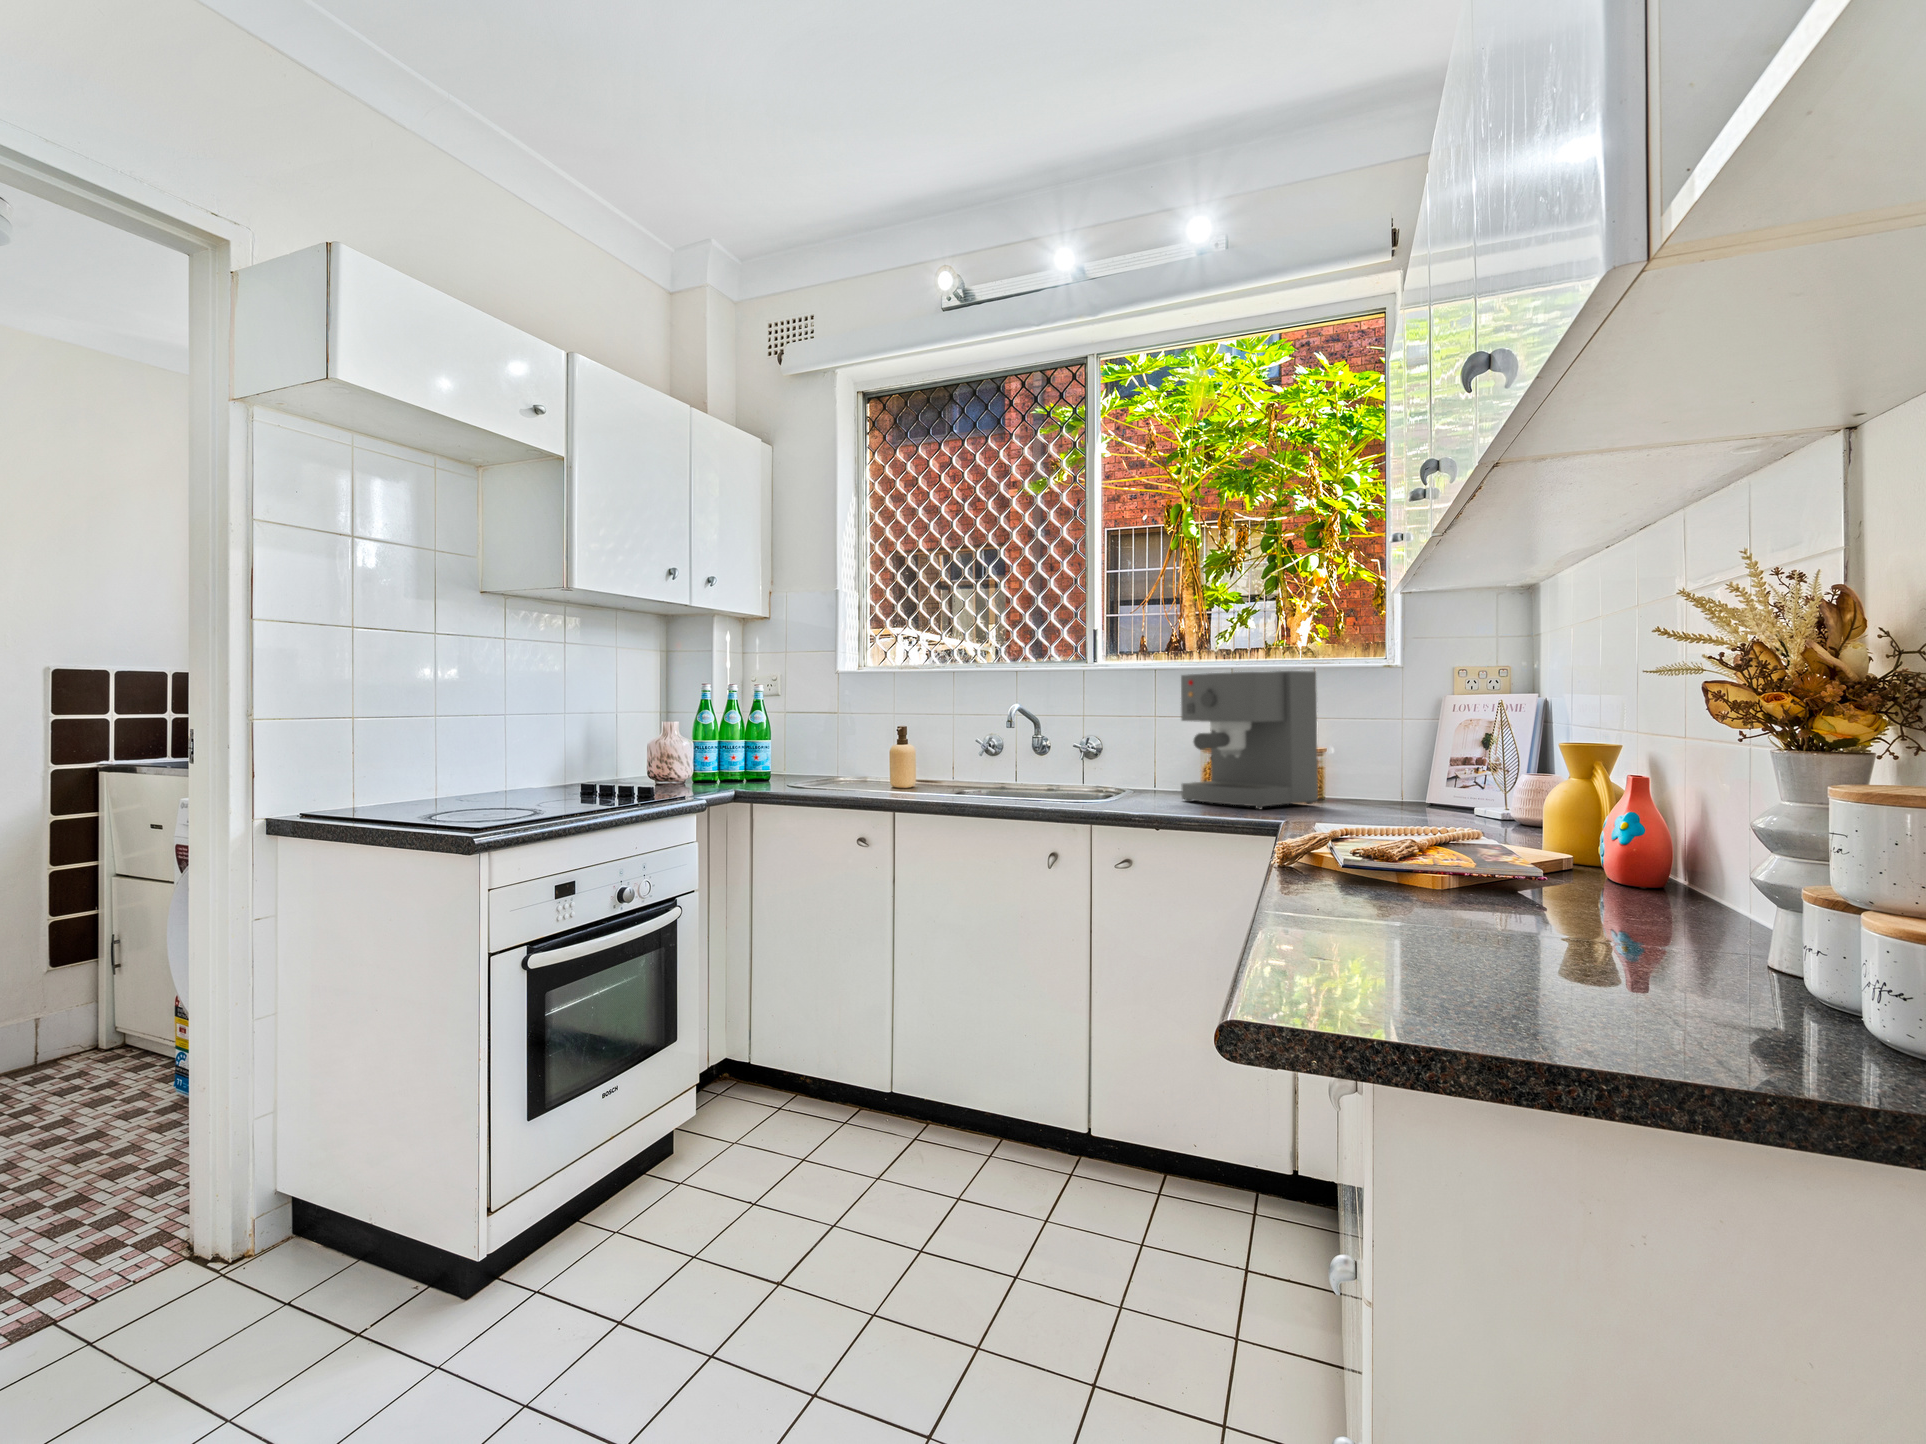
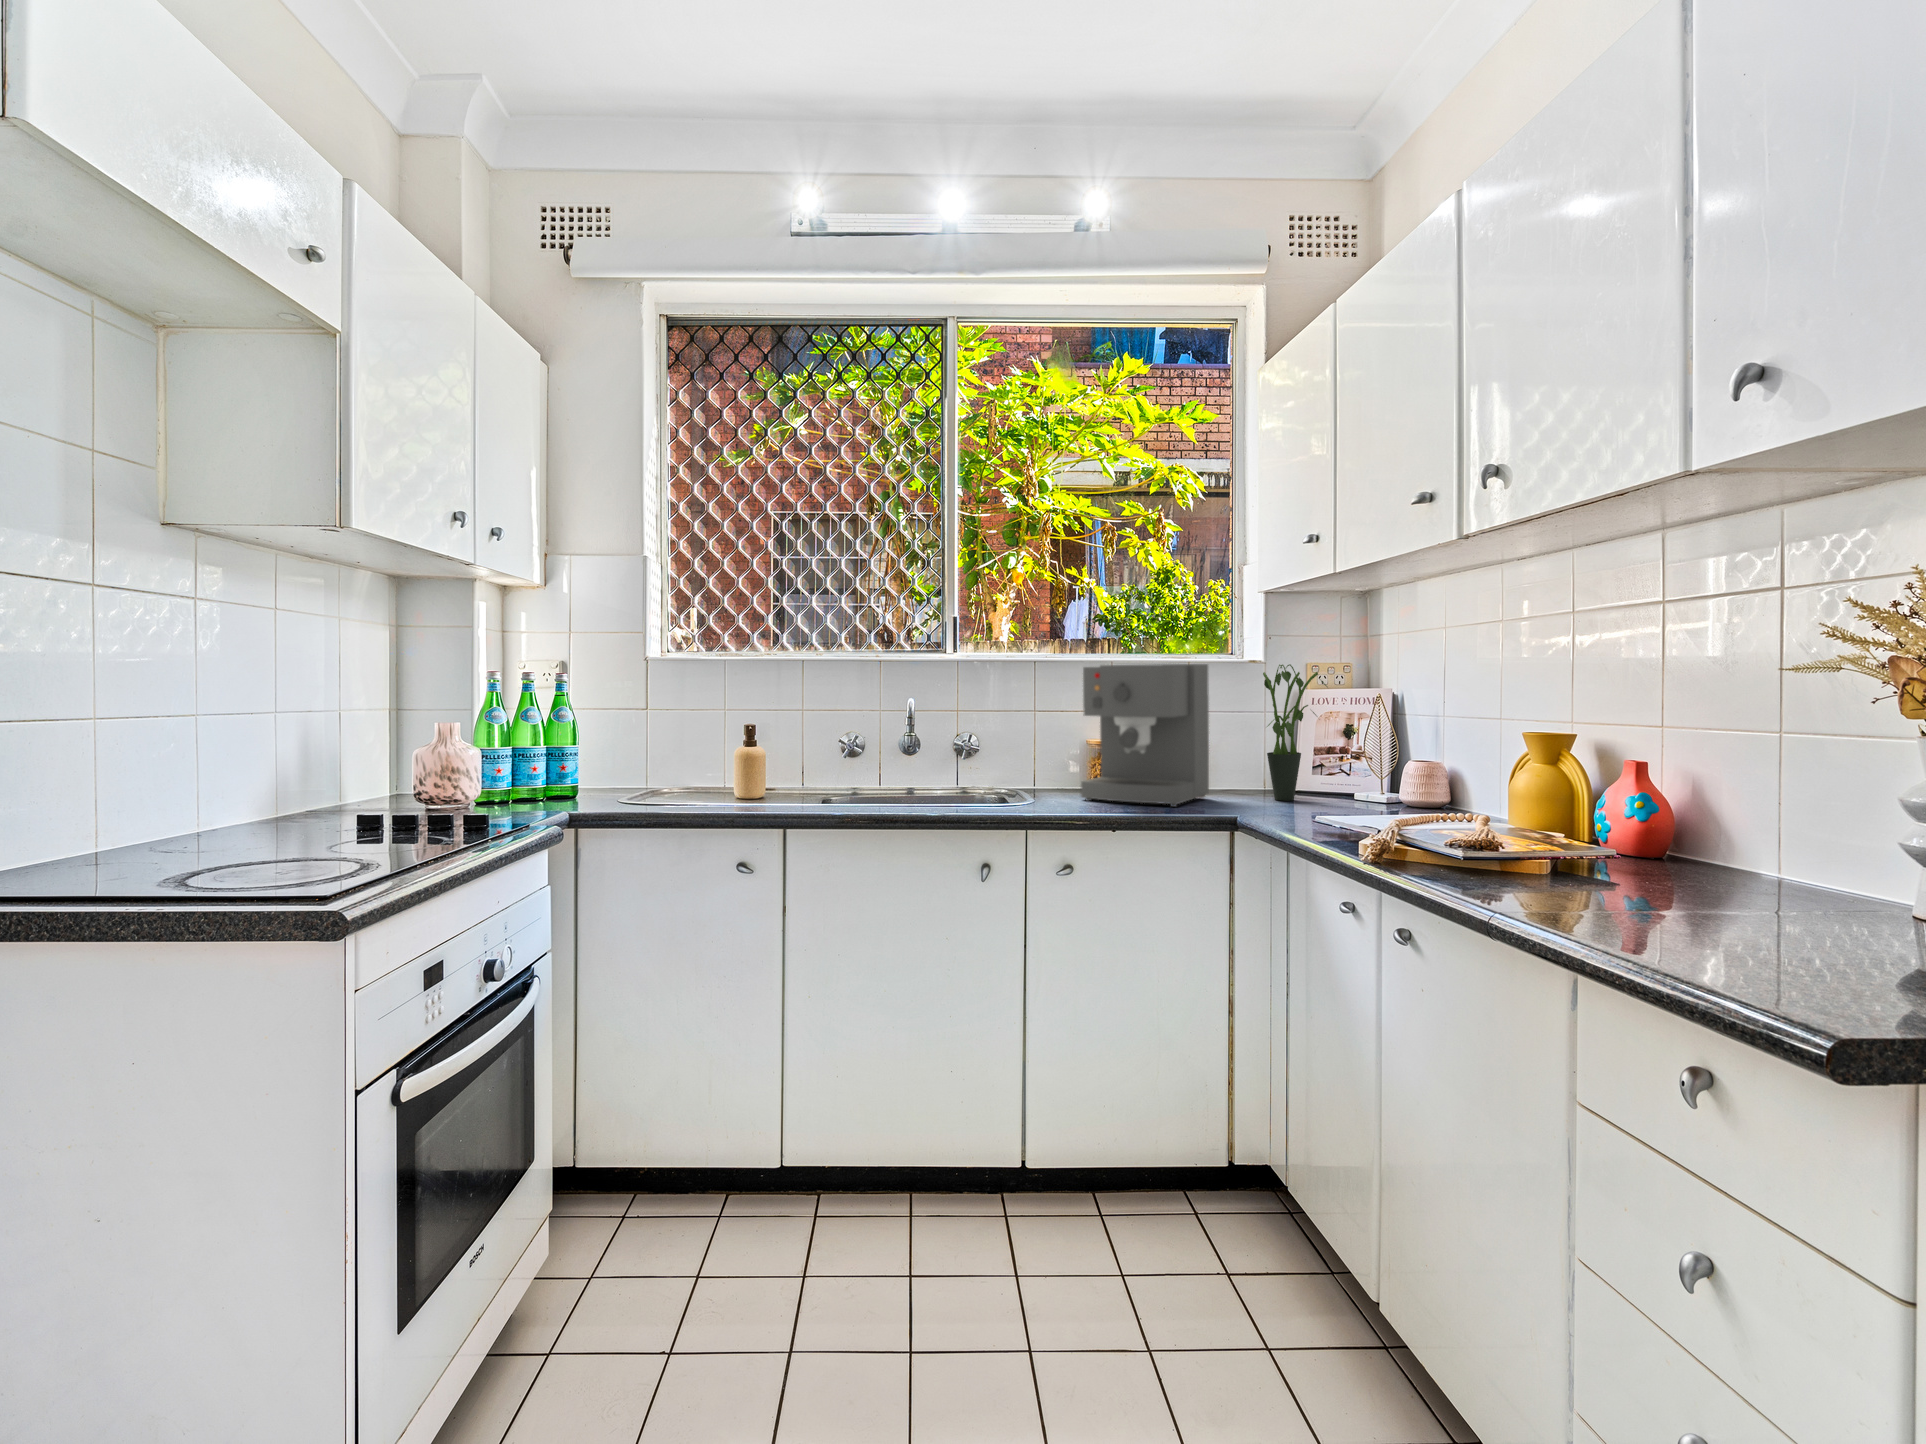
potted plant: none [1380,671,1447,811] -> present [1263,664,1327,801]

